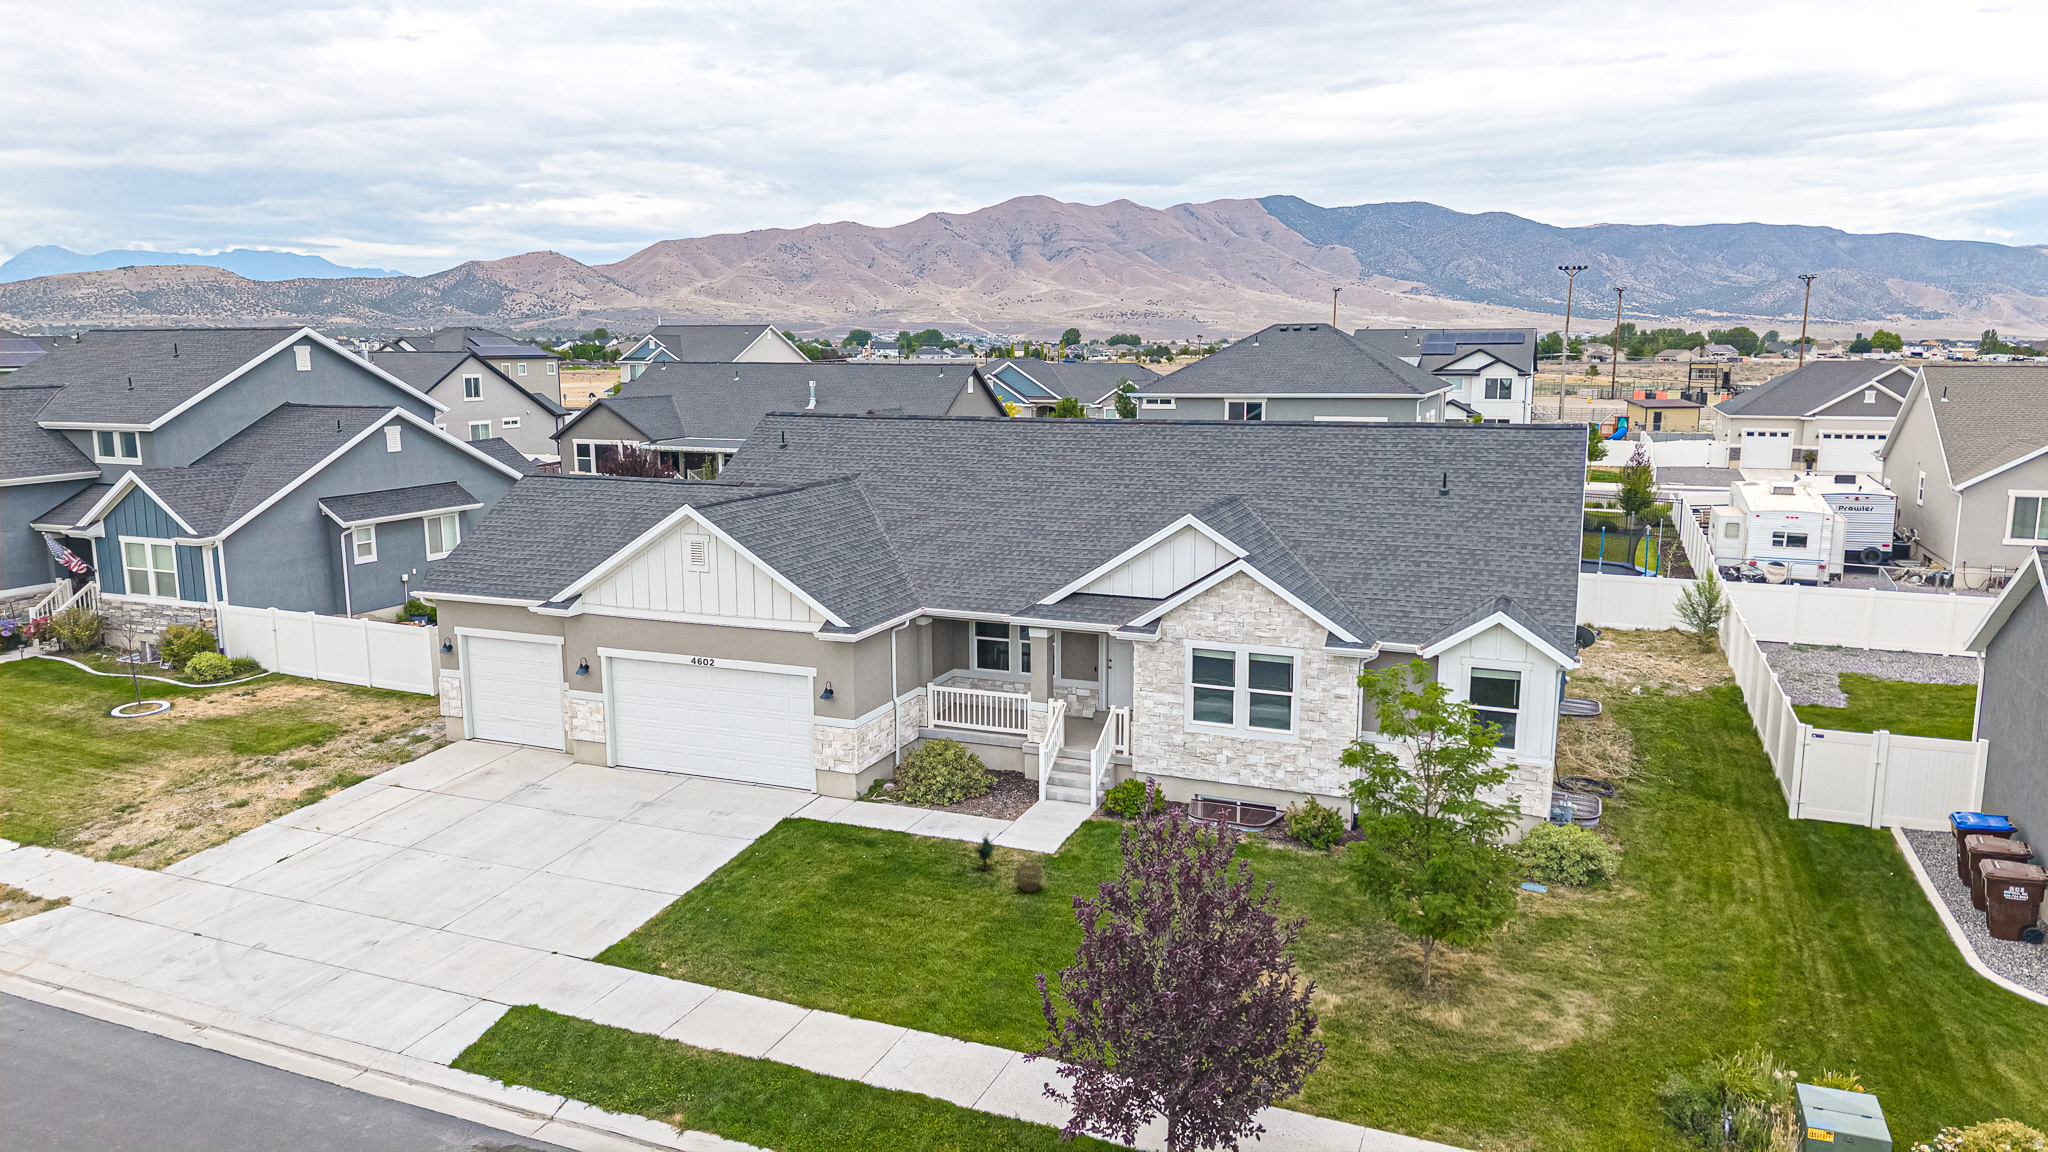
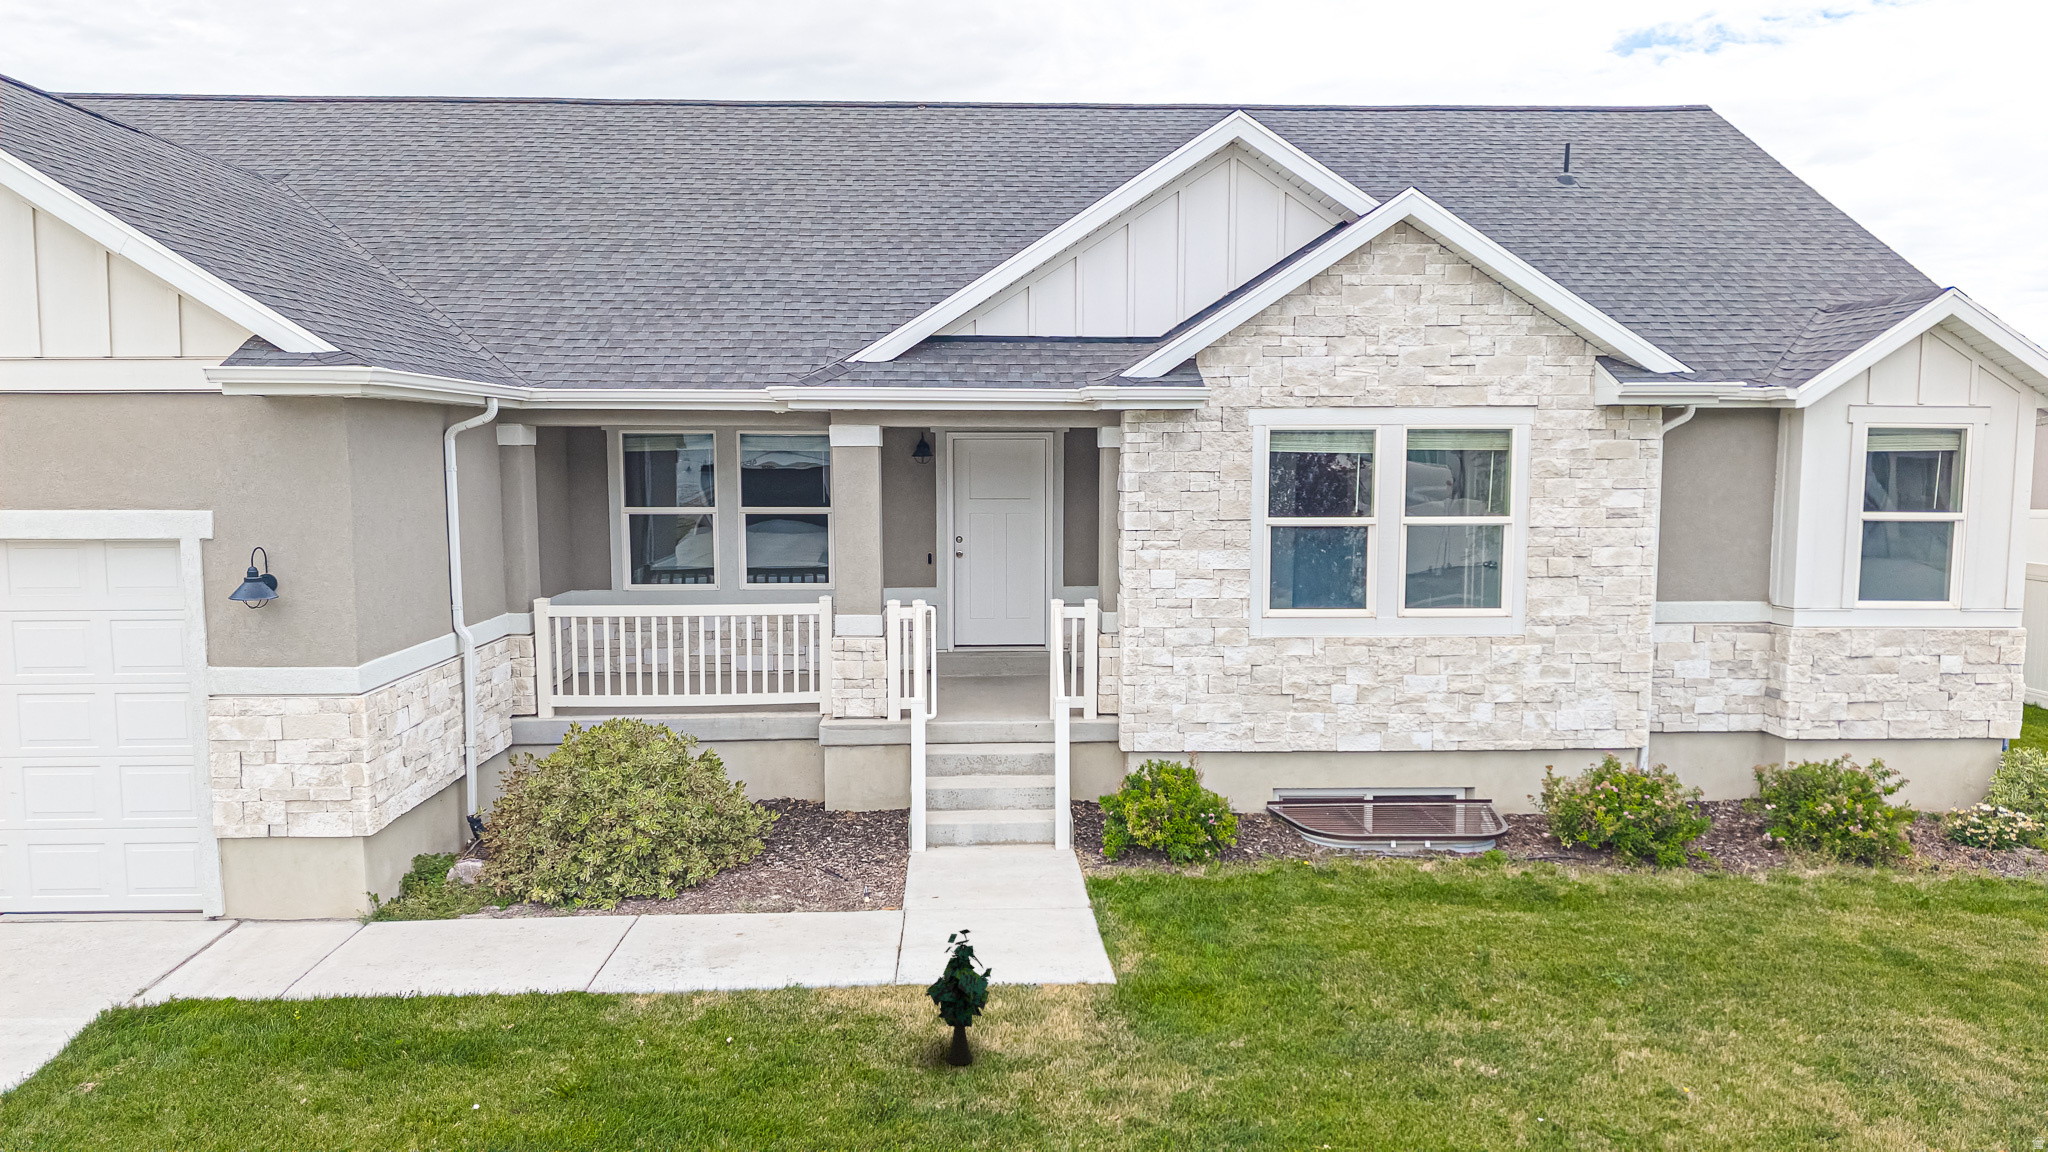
woven basket: present [1016,860,1042,891] -> none [1123,994,1215,1107]

